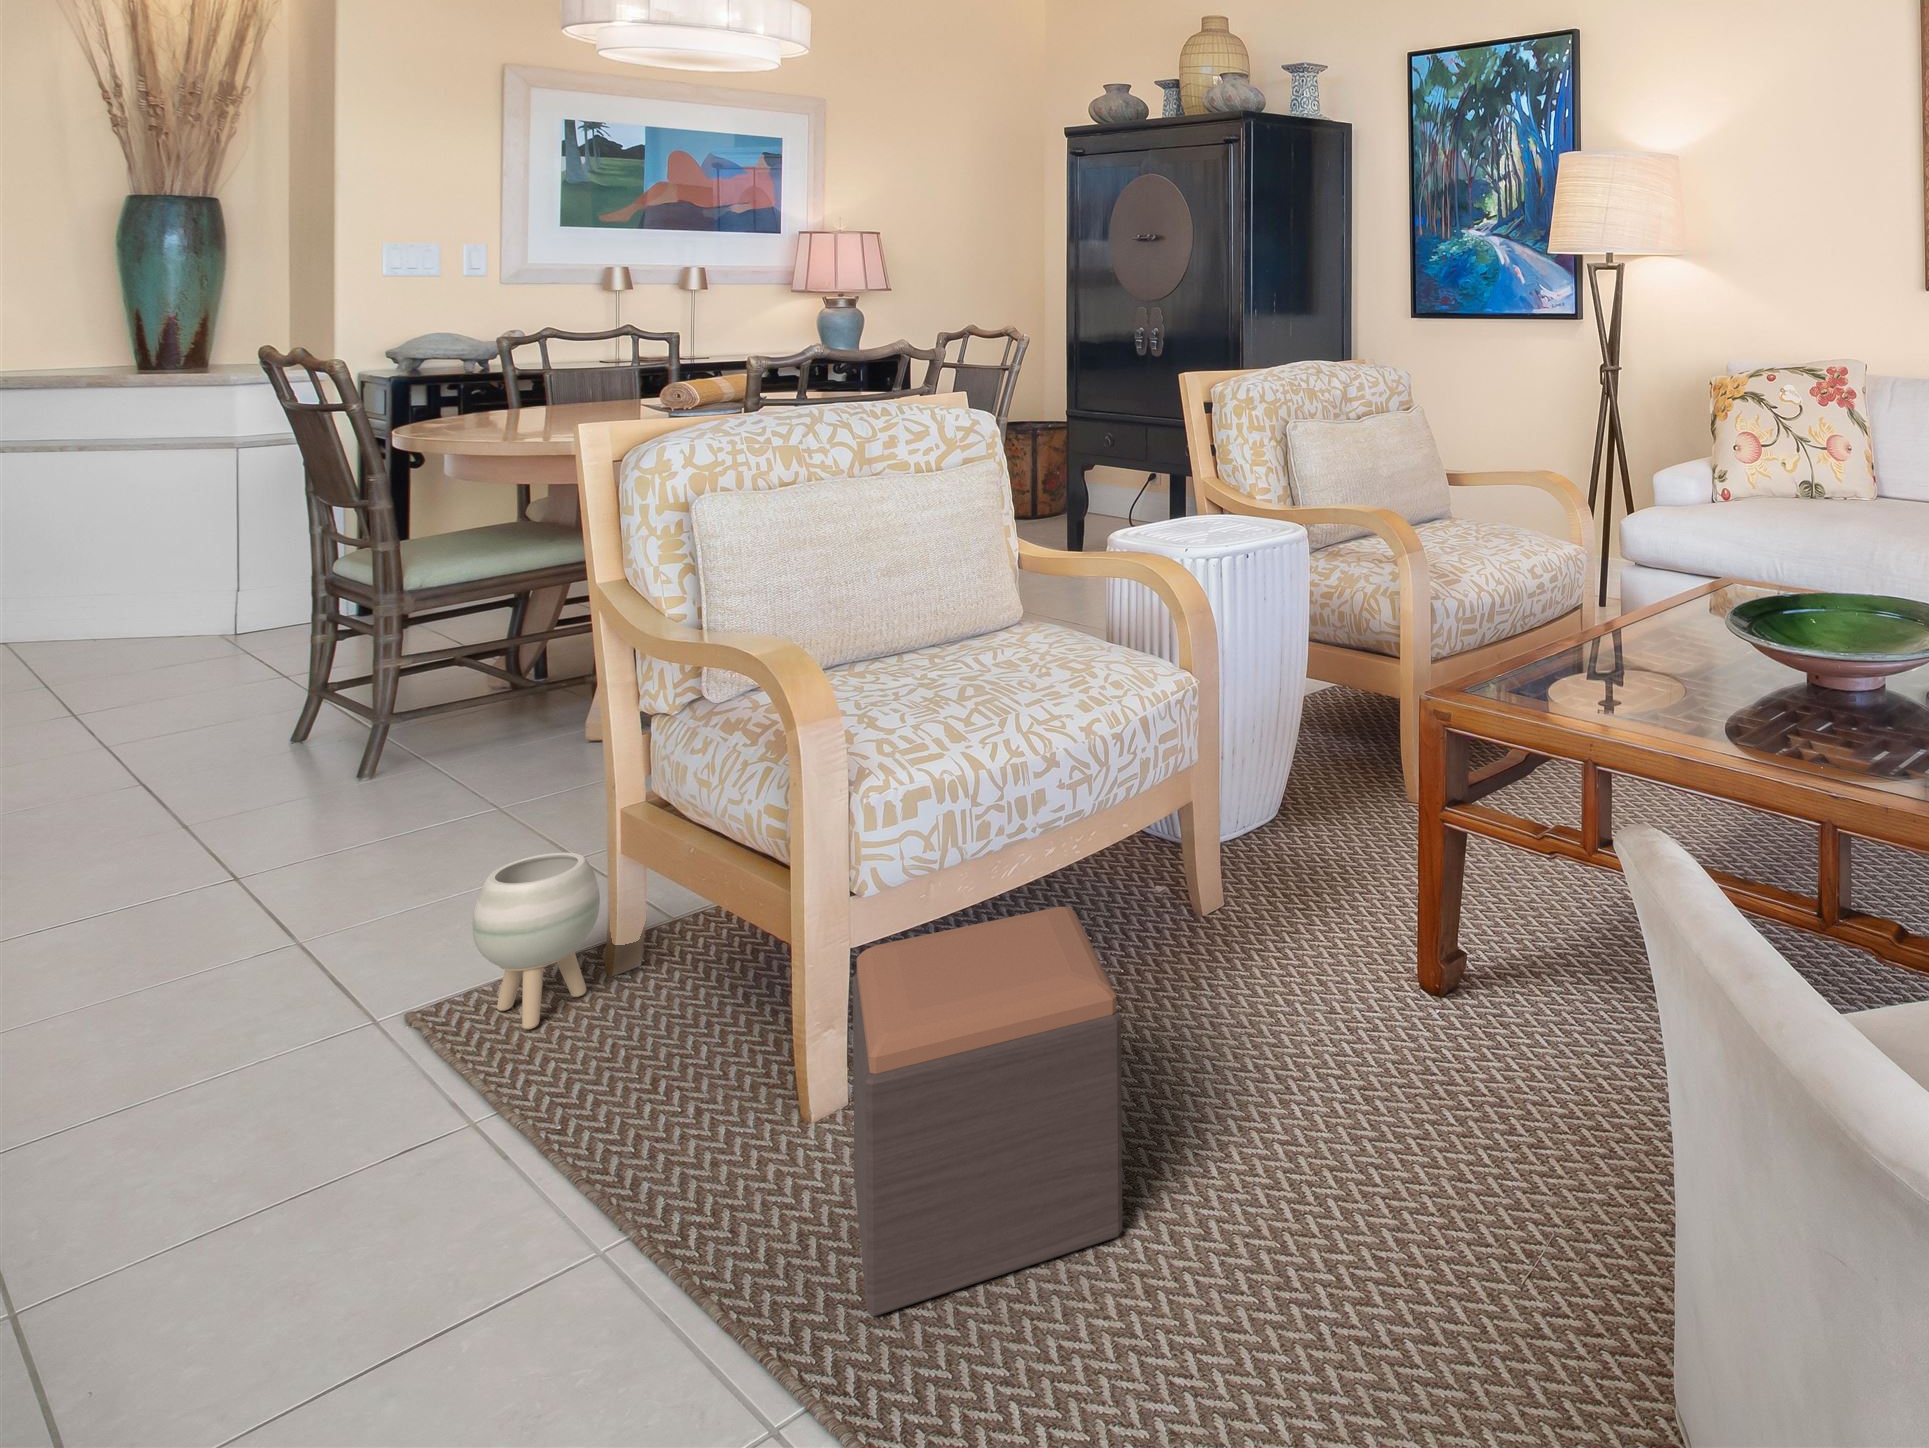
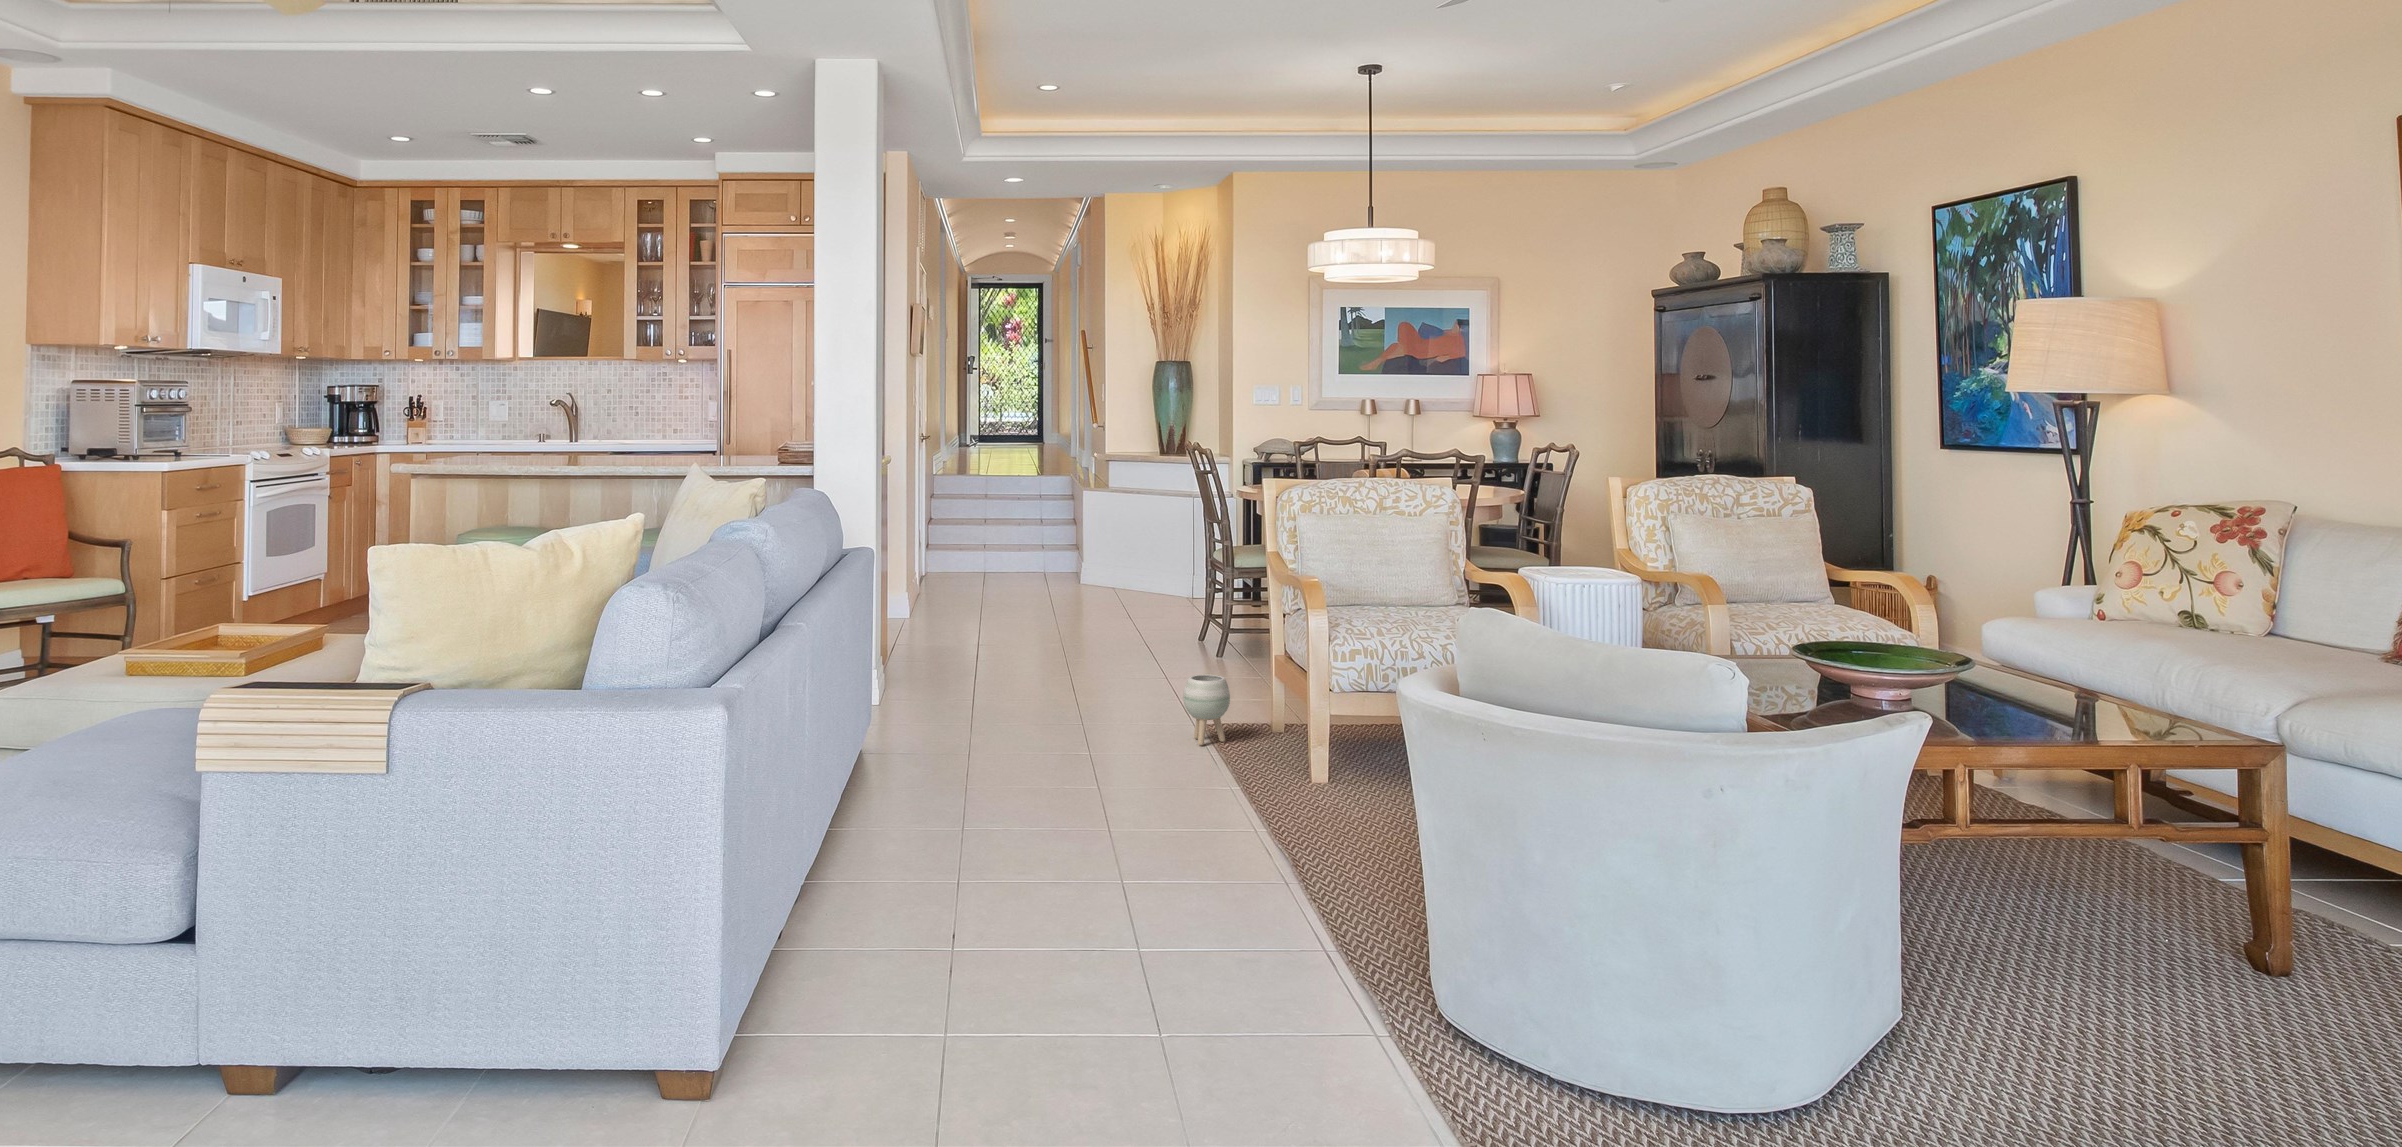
footstool: present [853,907,1122,1317] -> none [1243,708,1363,847]

